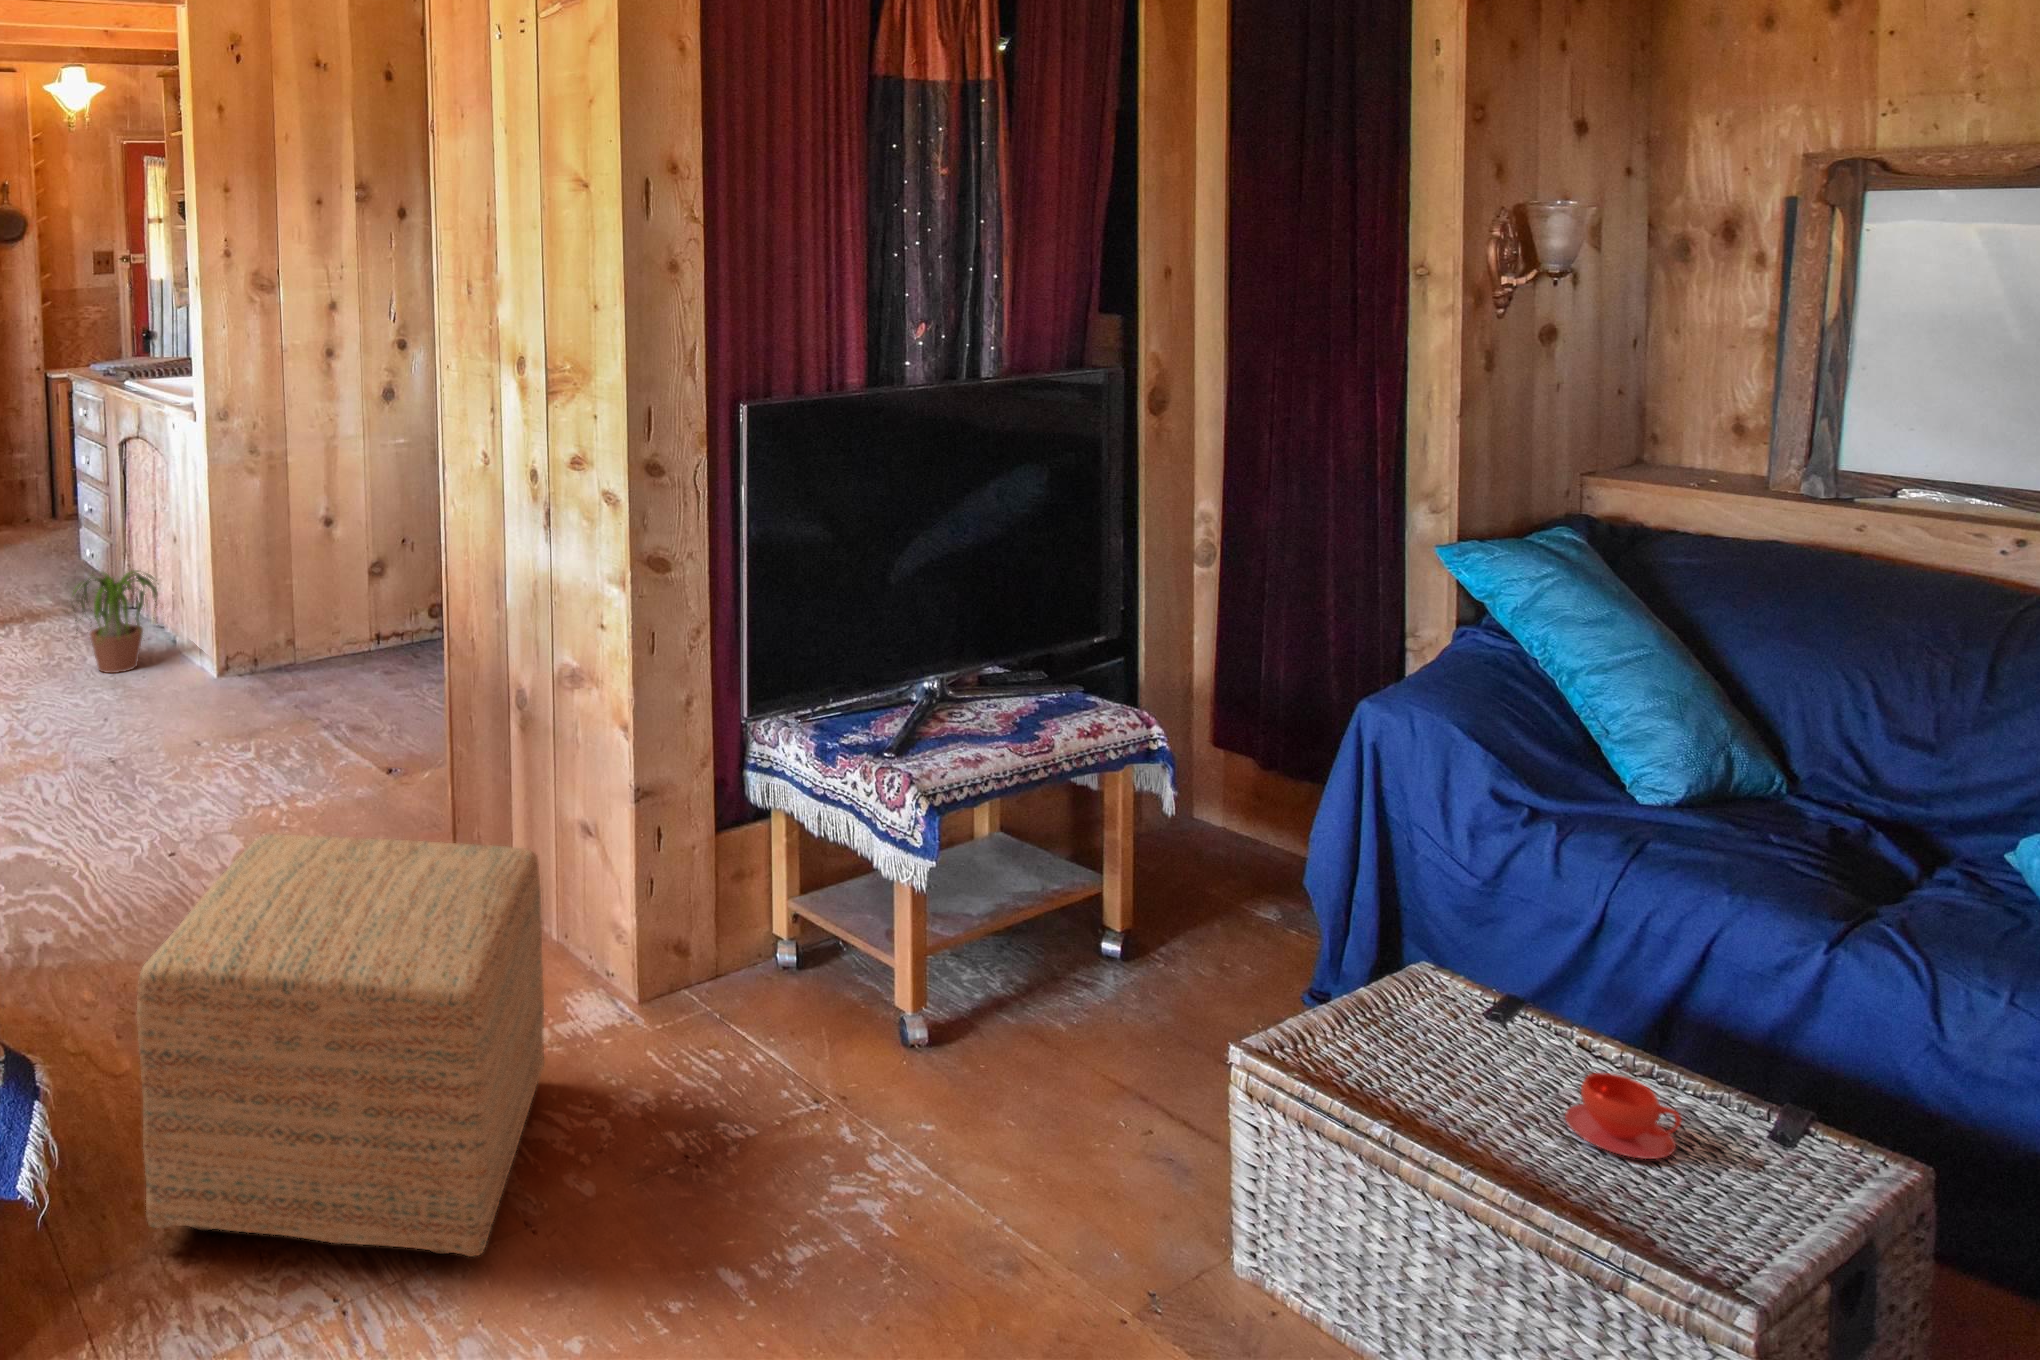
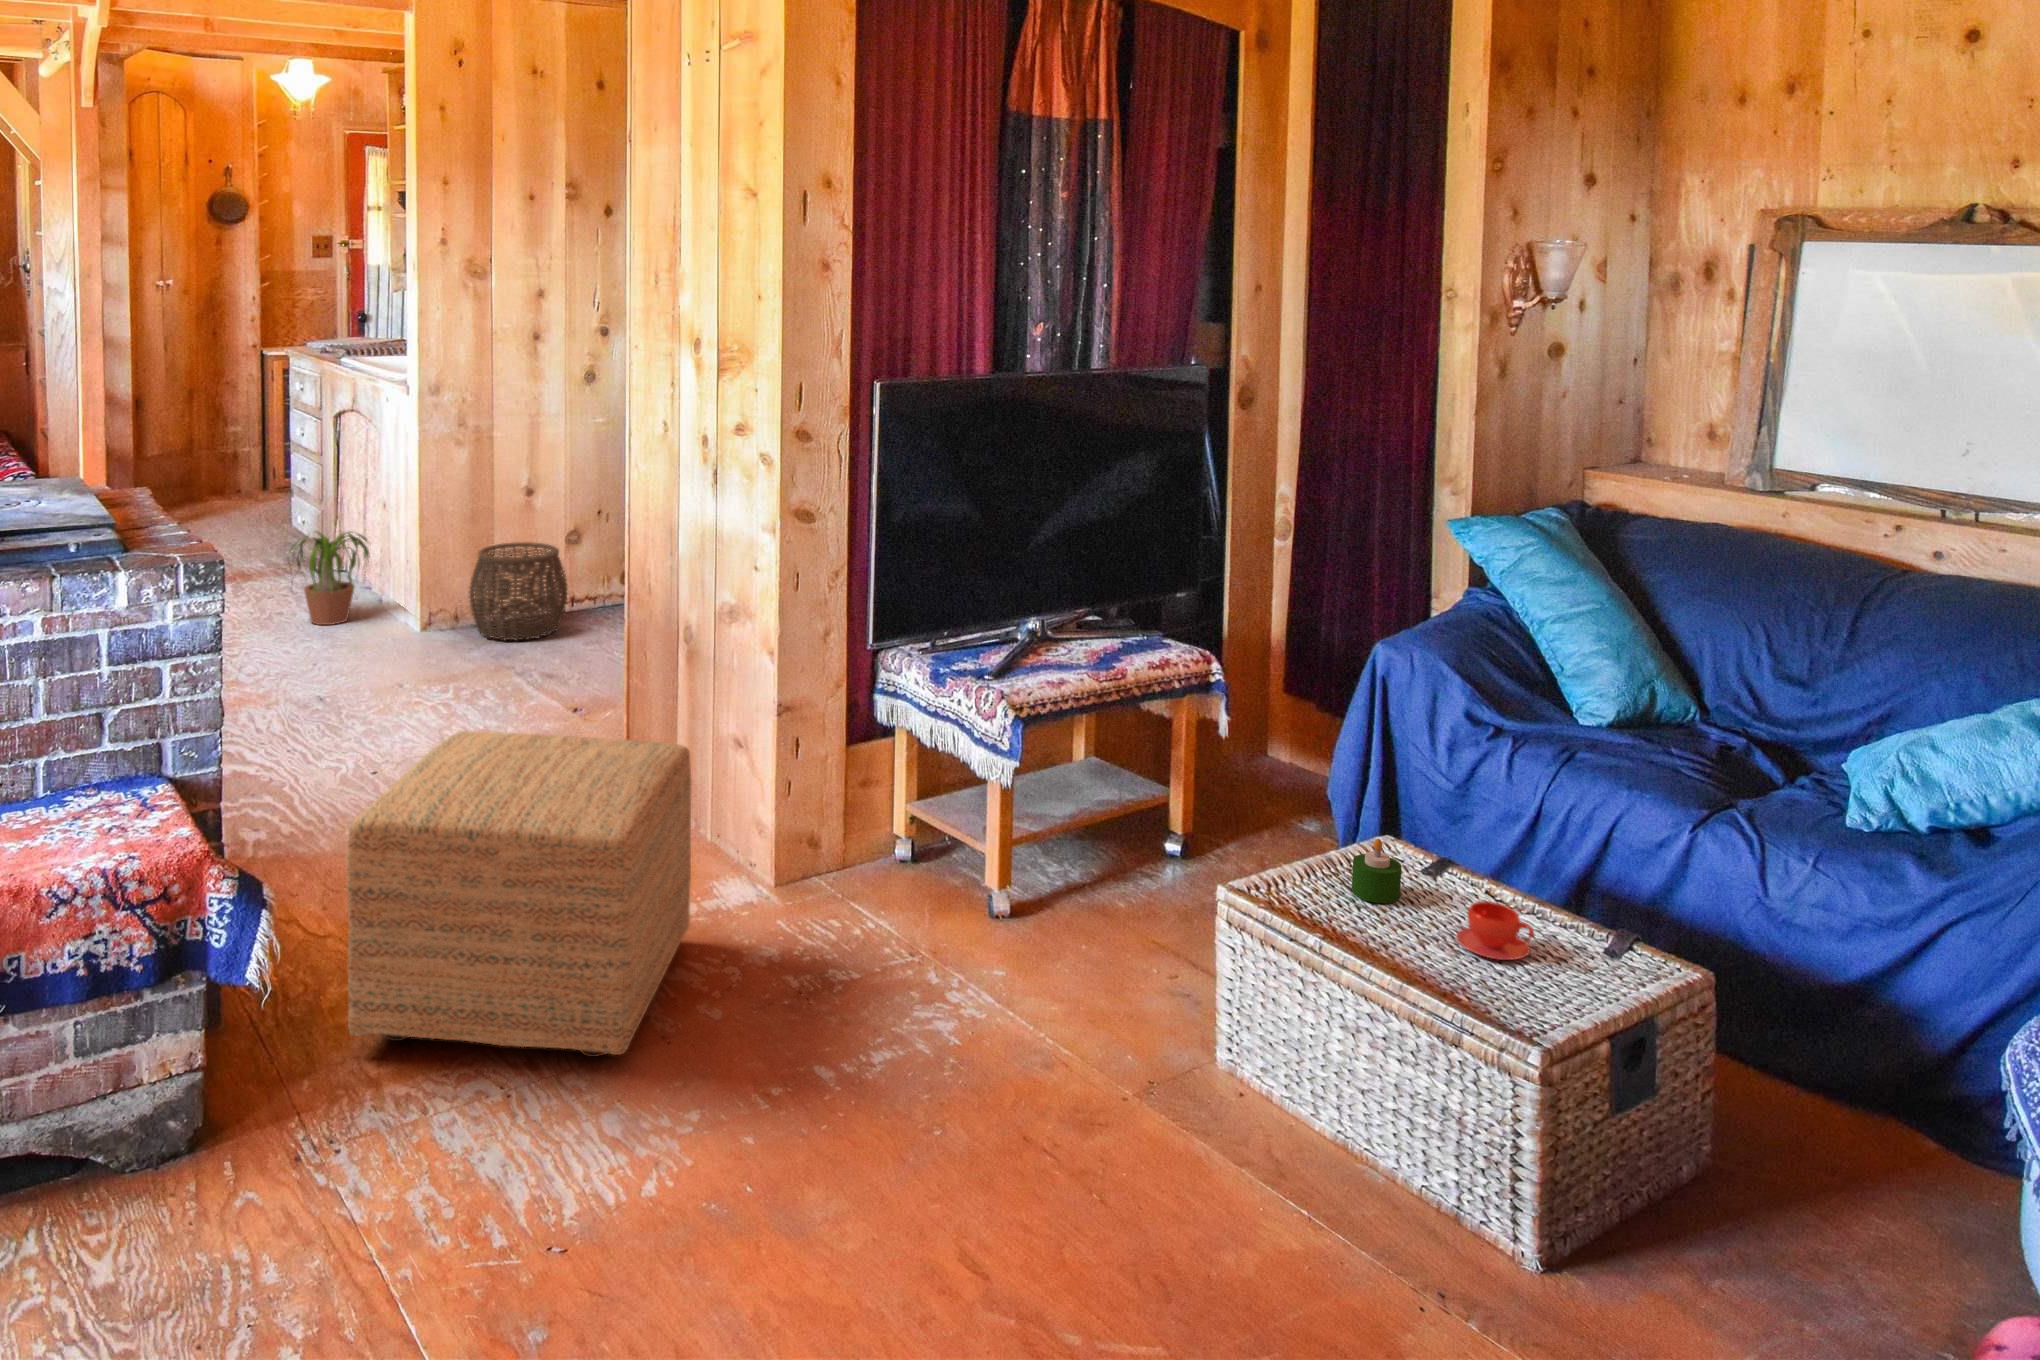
woven basket: none [265,578,372,688] -> present [469,542,568,641]
candle: none [1399,979,1468,1065] -> present [1352,839,1401,903]

